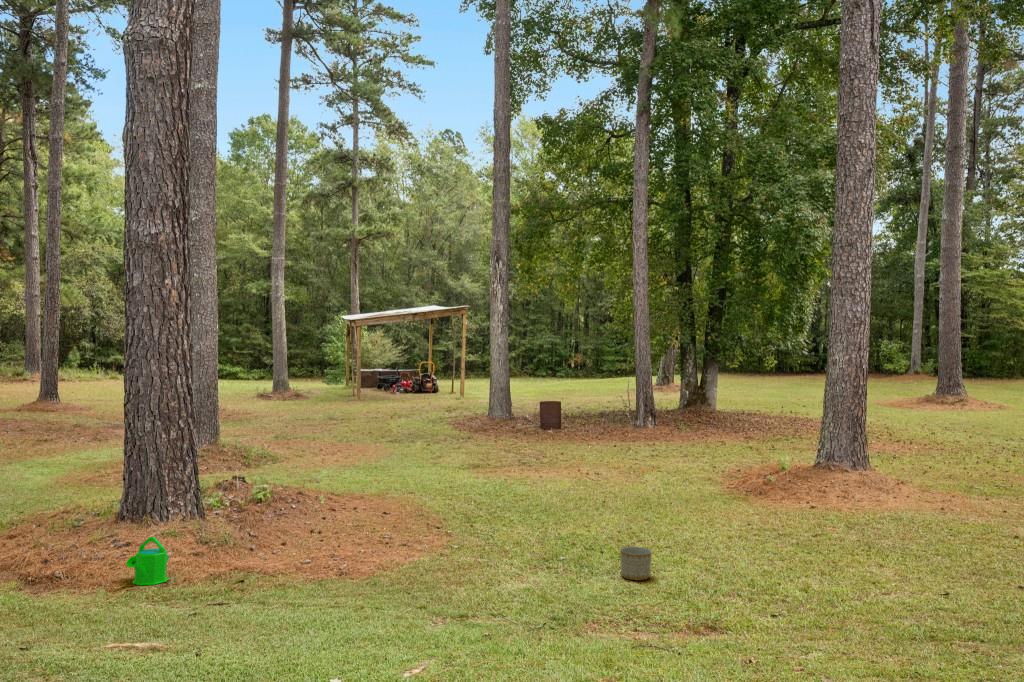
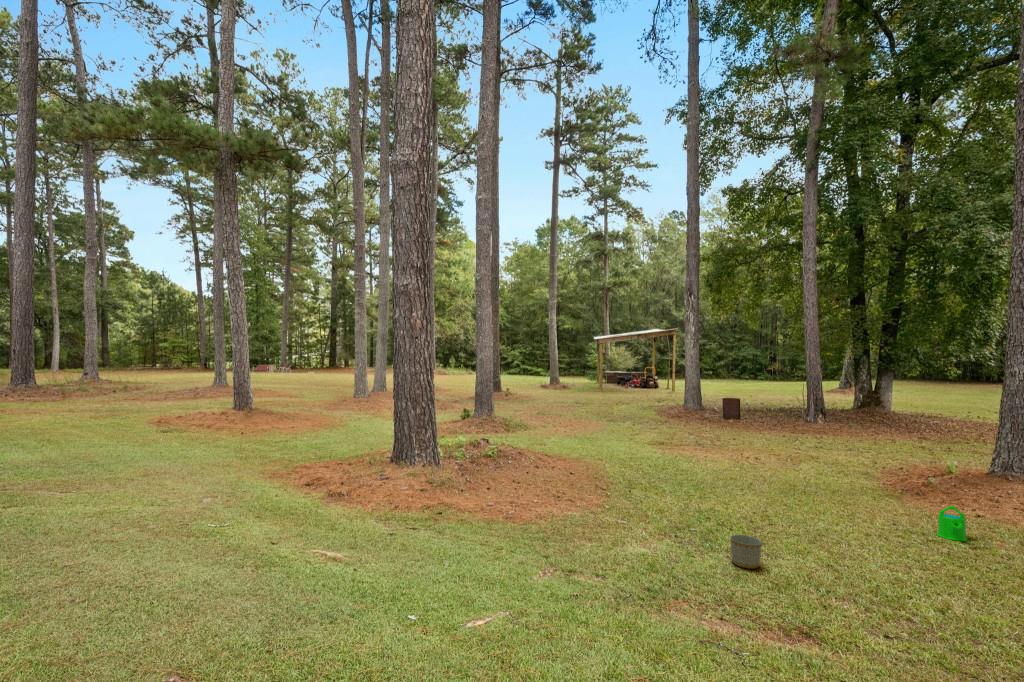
watering can: present [126,537,169,585] -> present [937,506,968,541]

